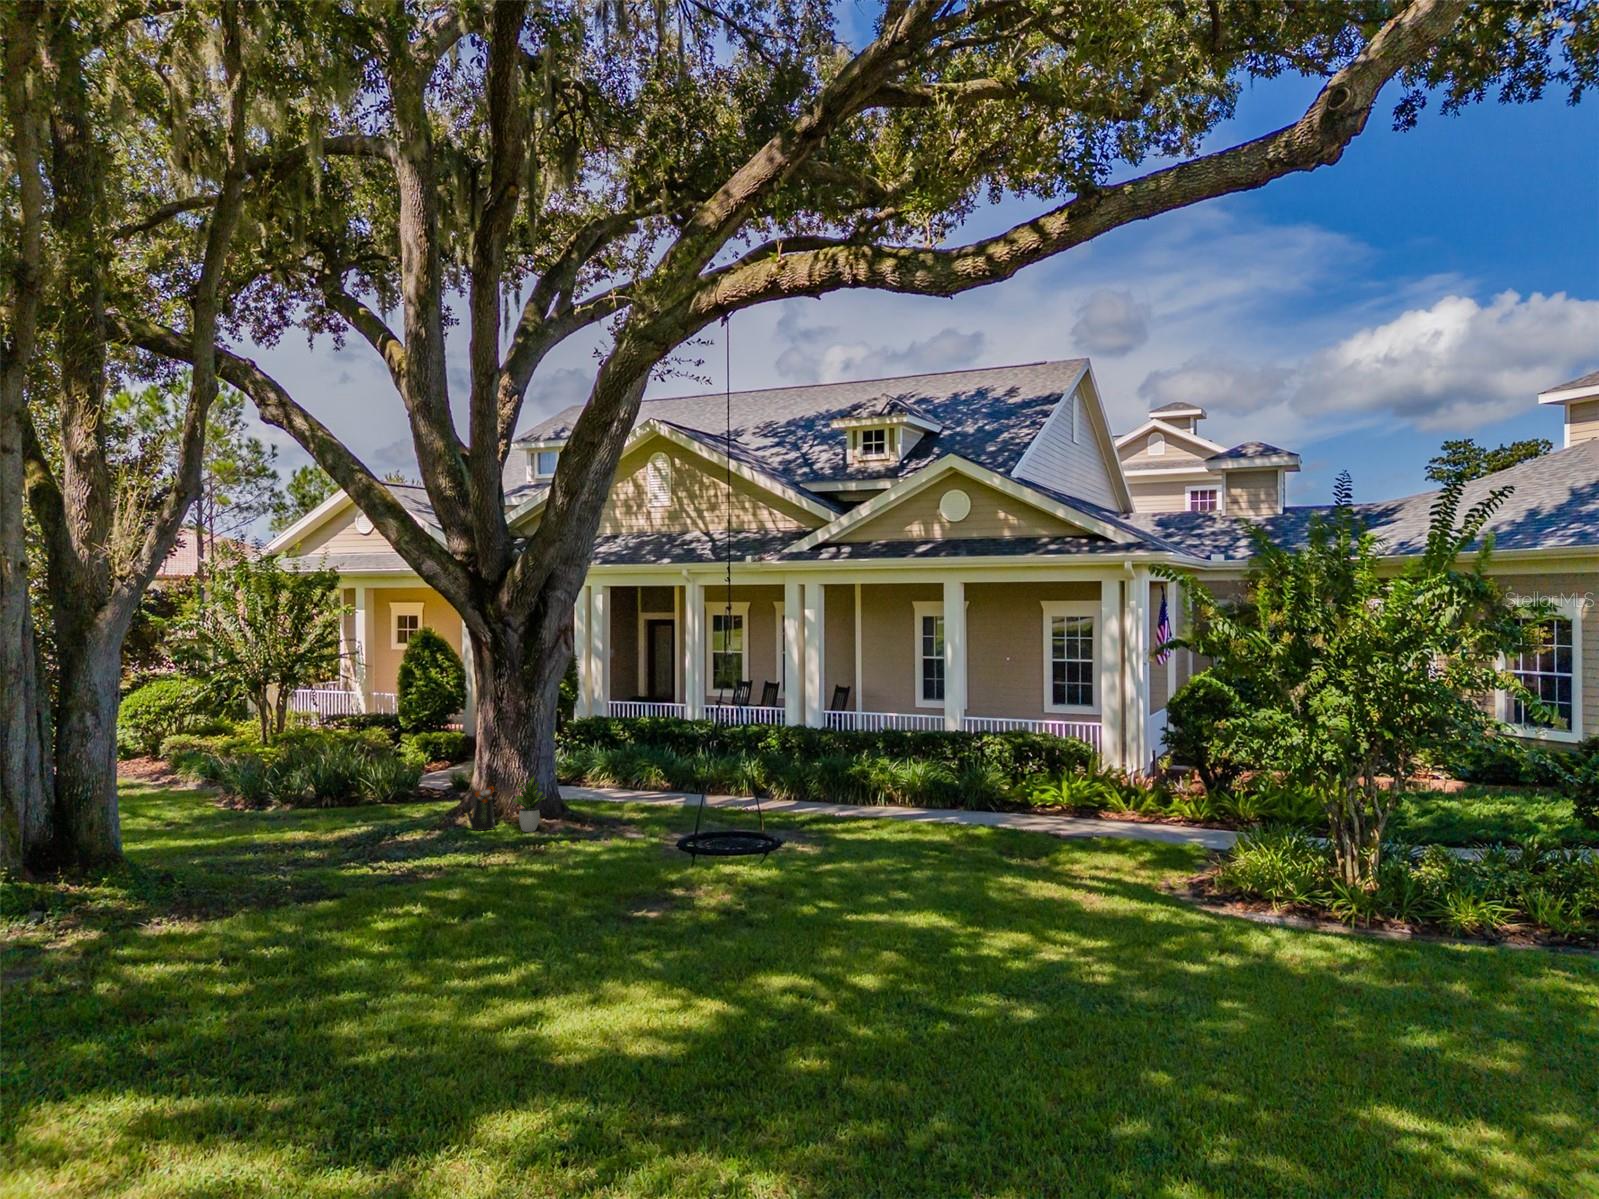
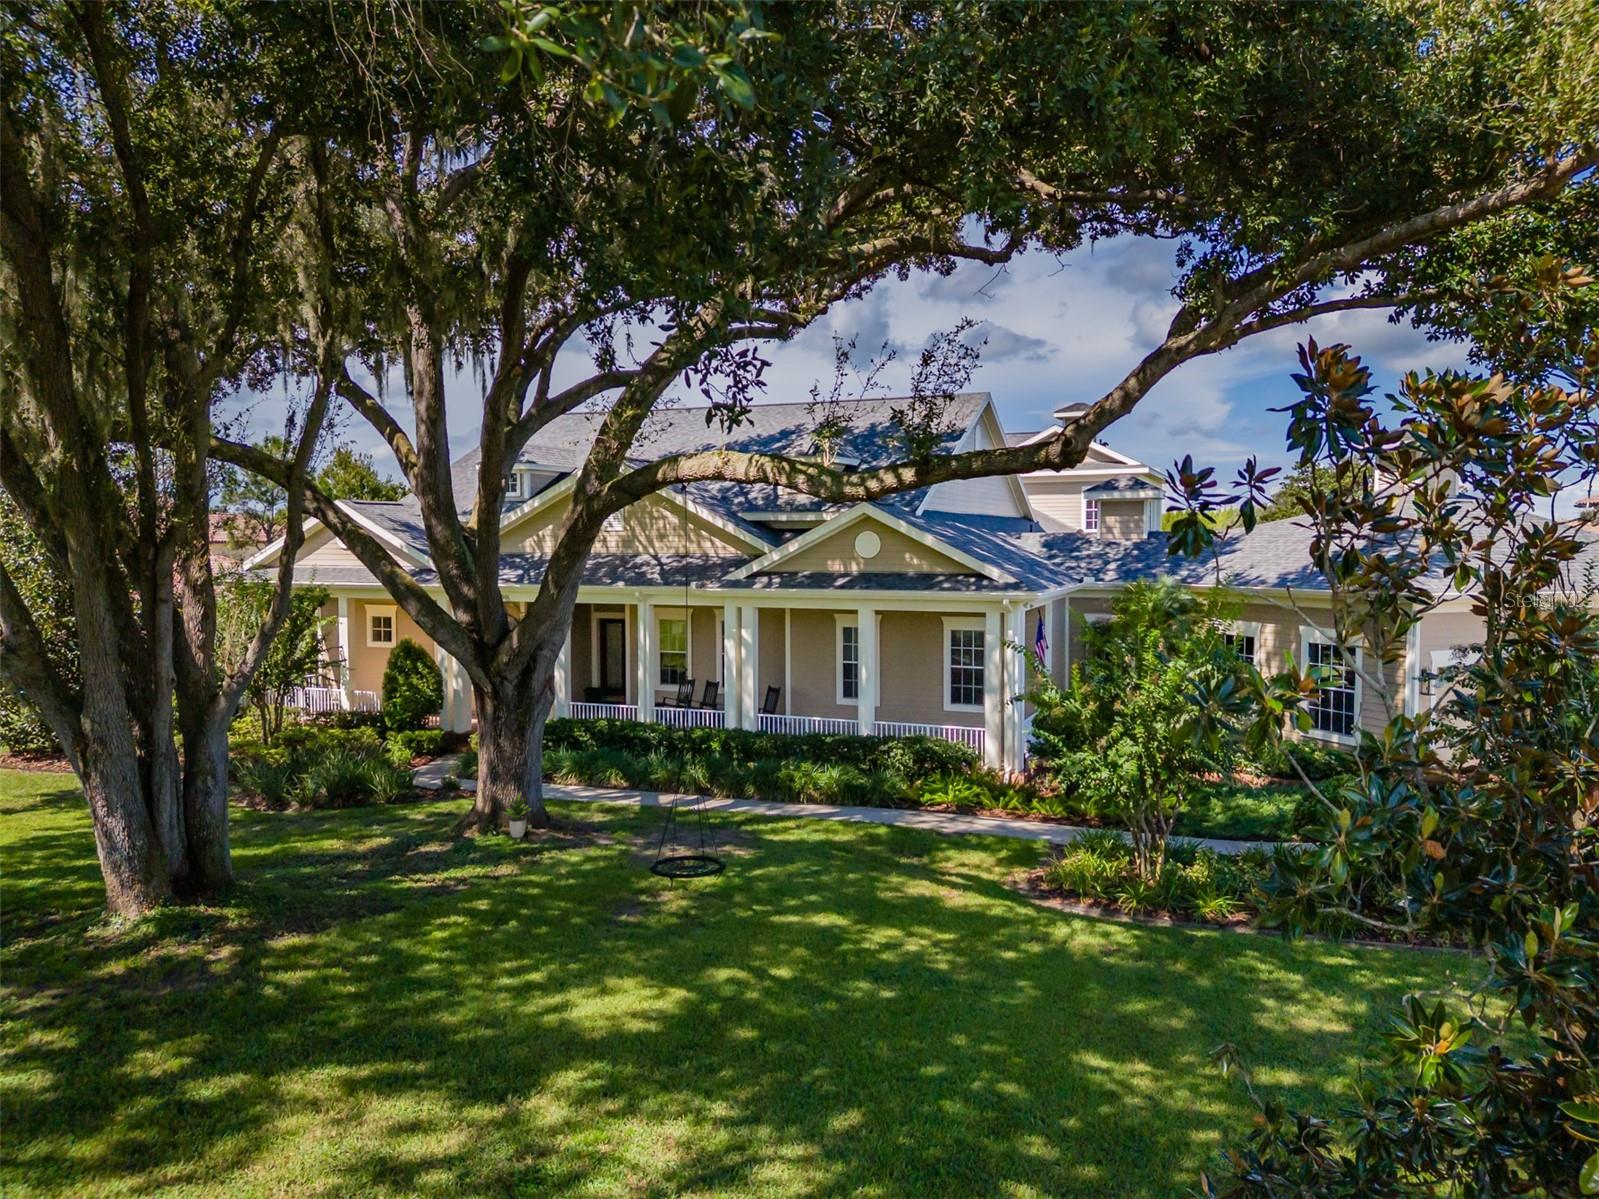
watering can: present [465,787,495,830] -> none [464,800,492,837]

